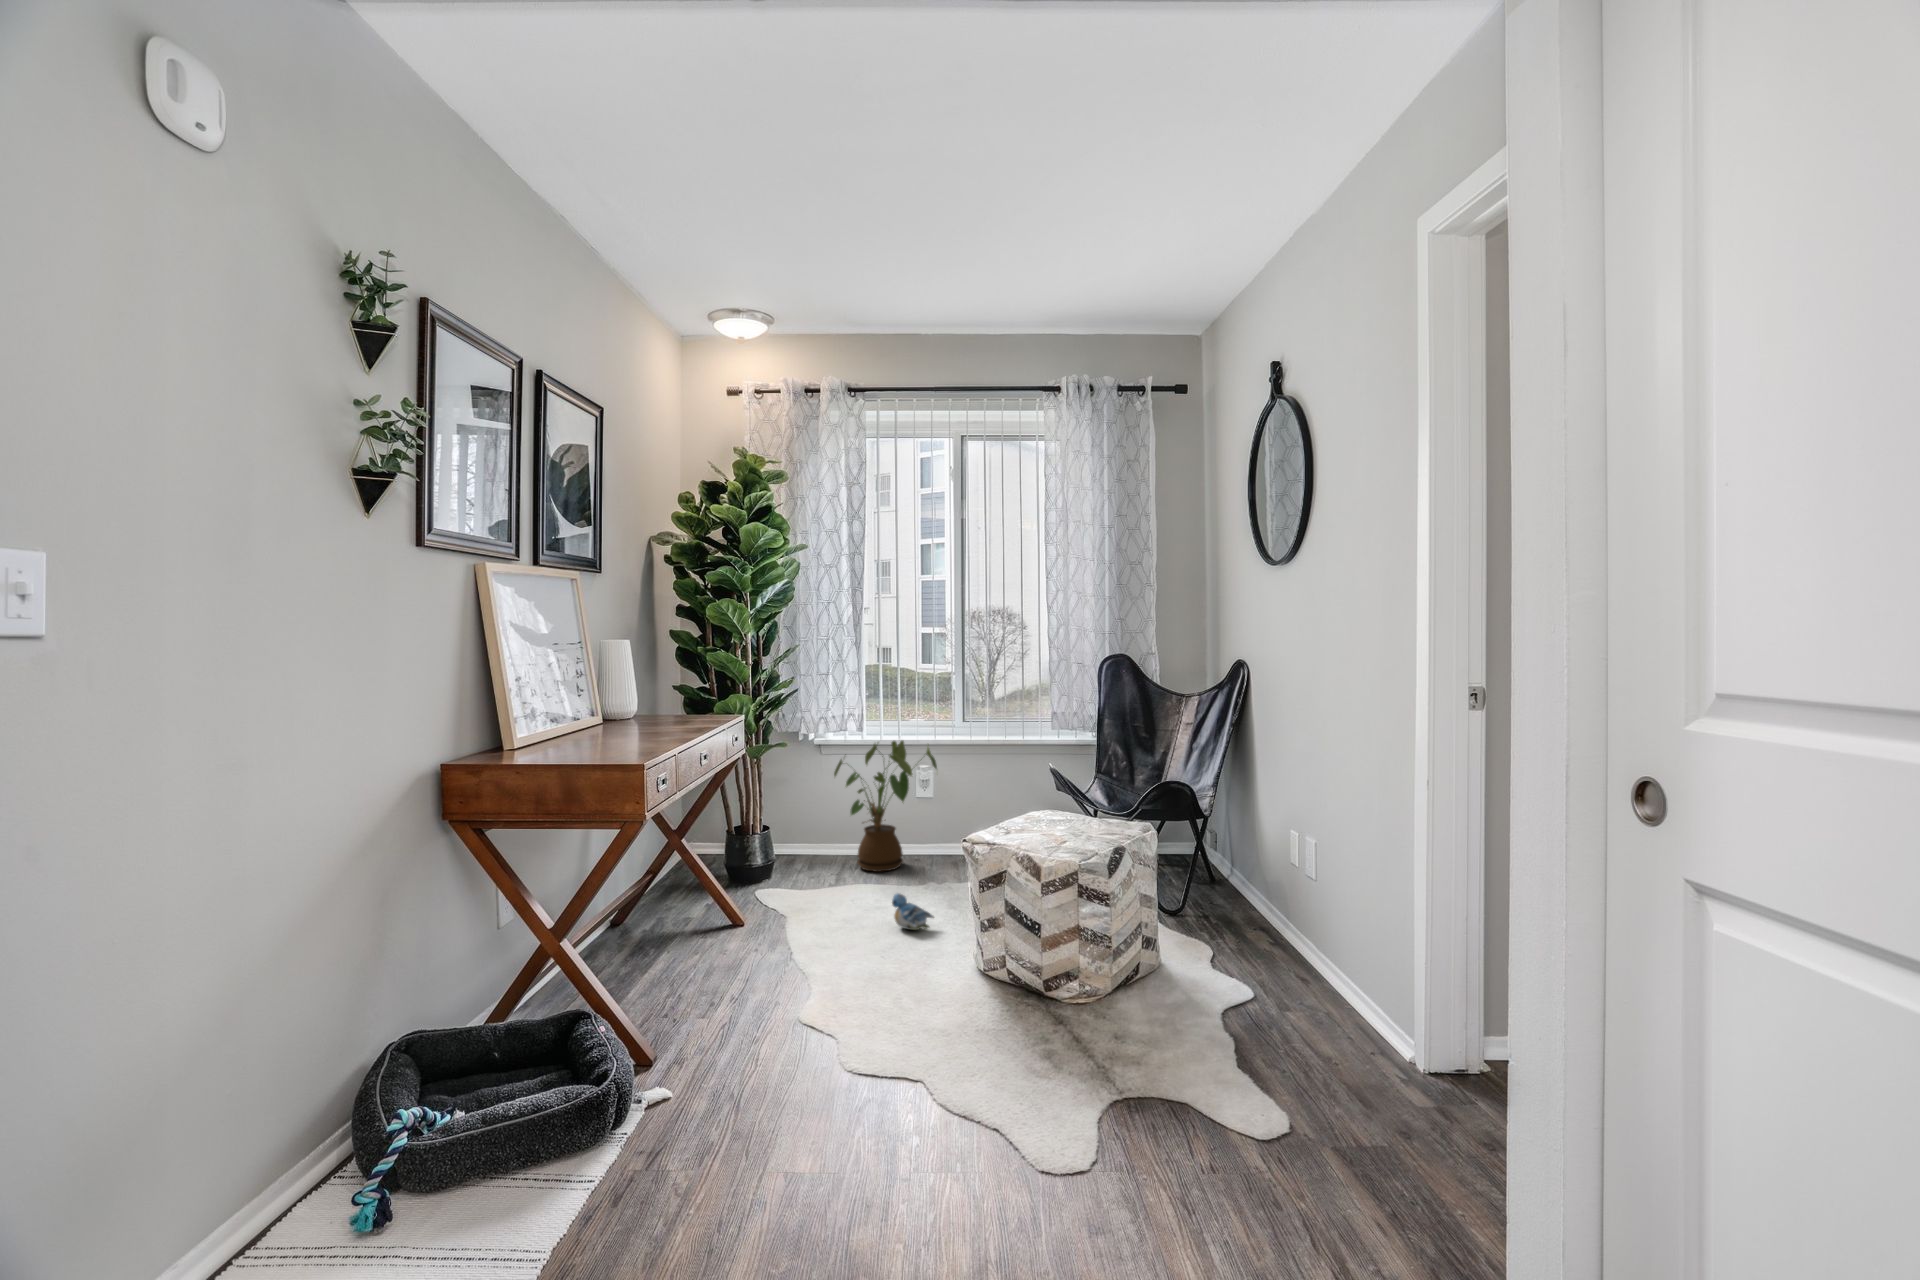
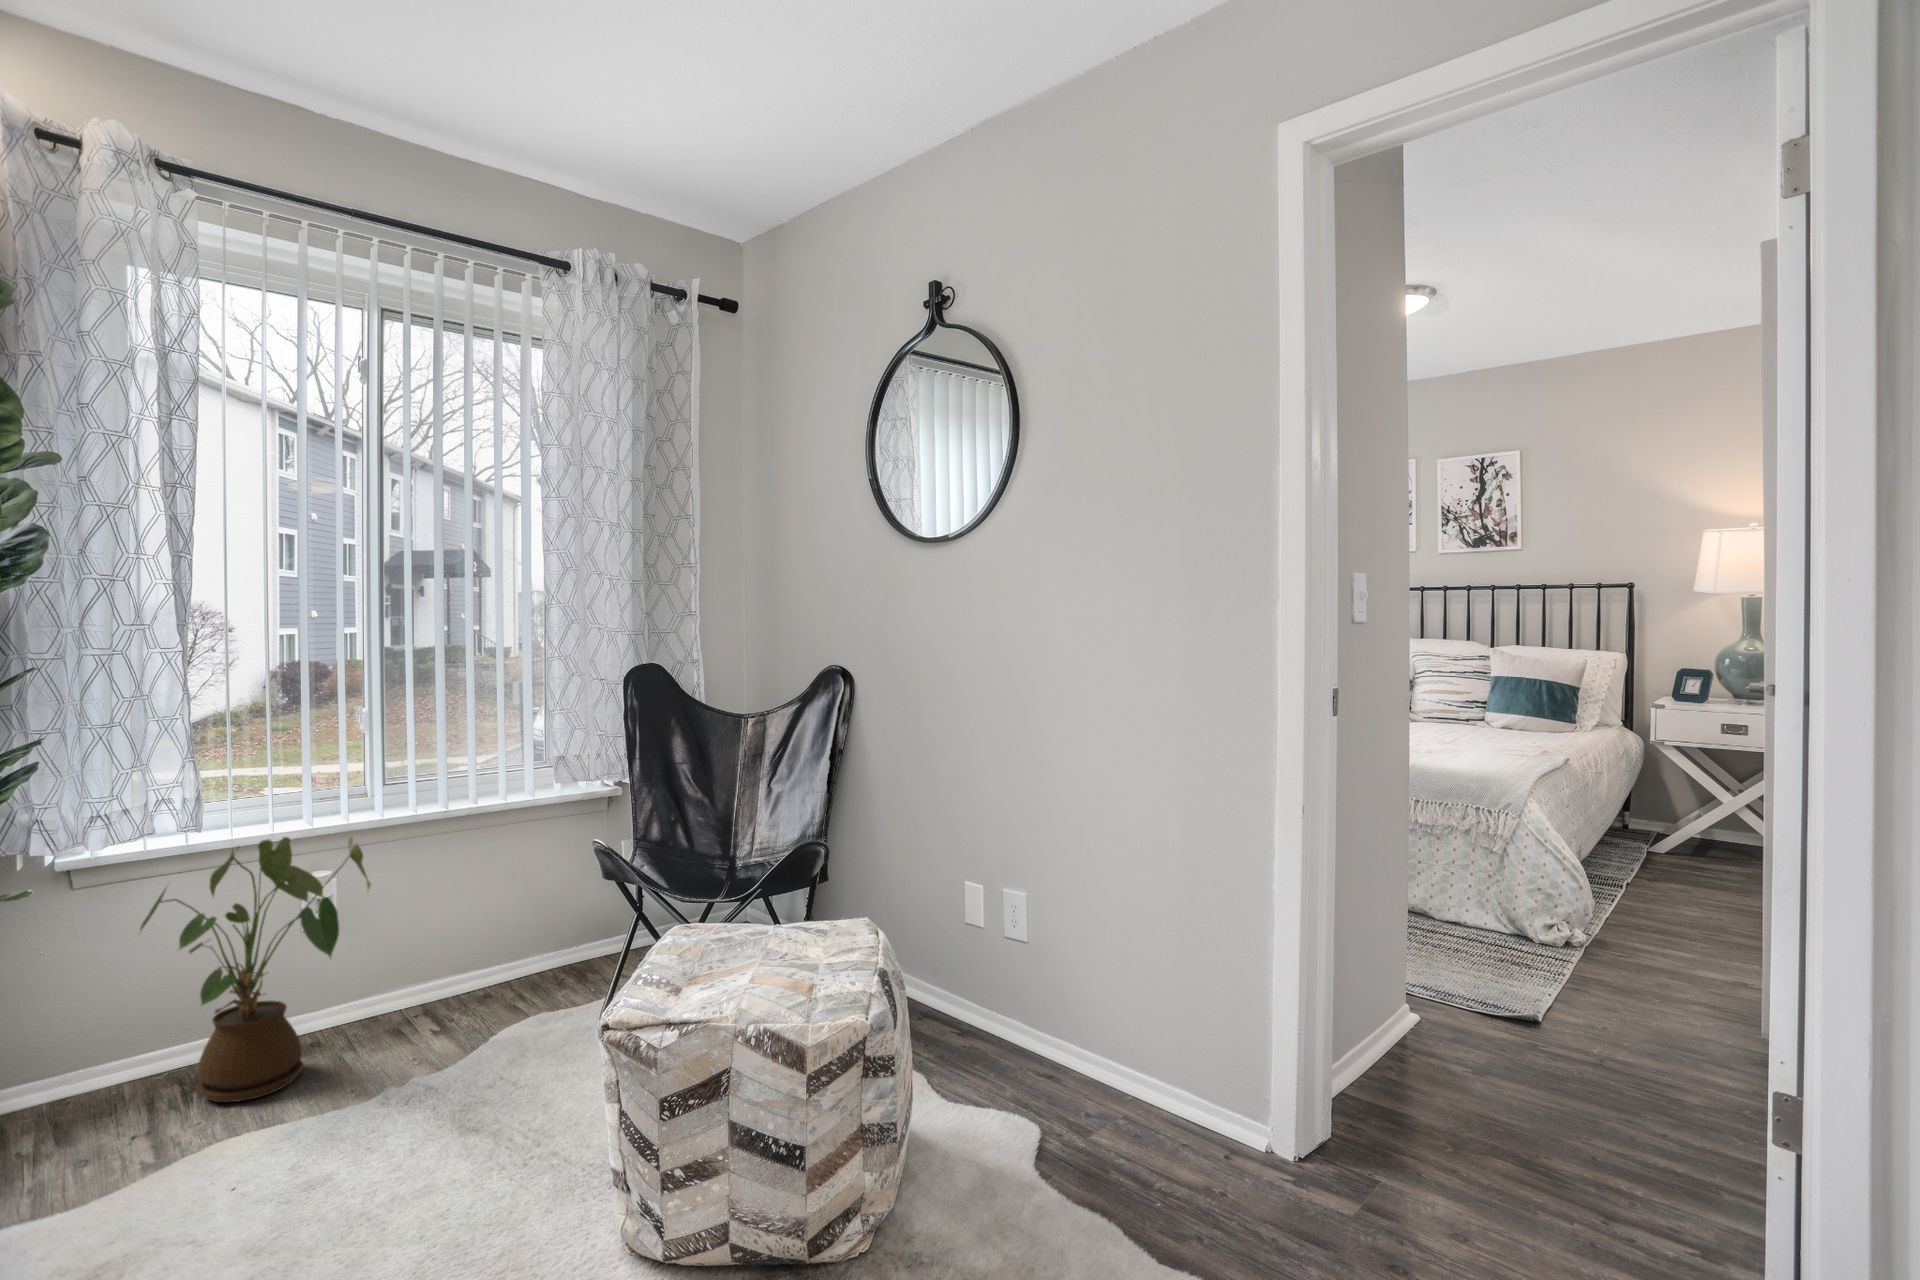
plush toy: present [892,894,934,930] -> none [380,1148,479,1216]

